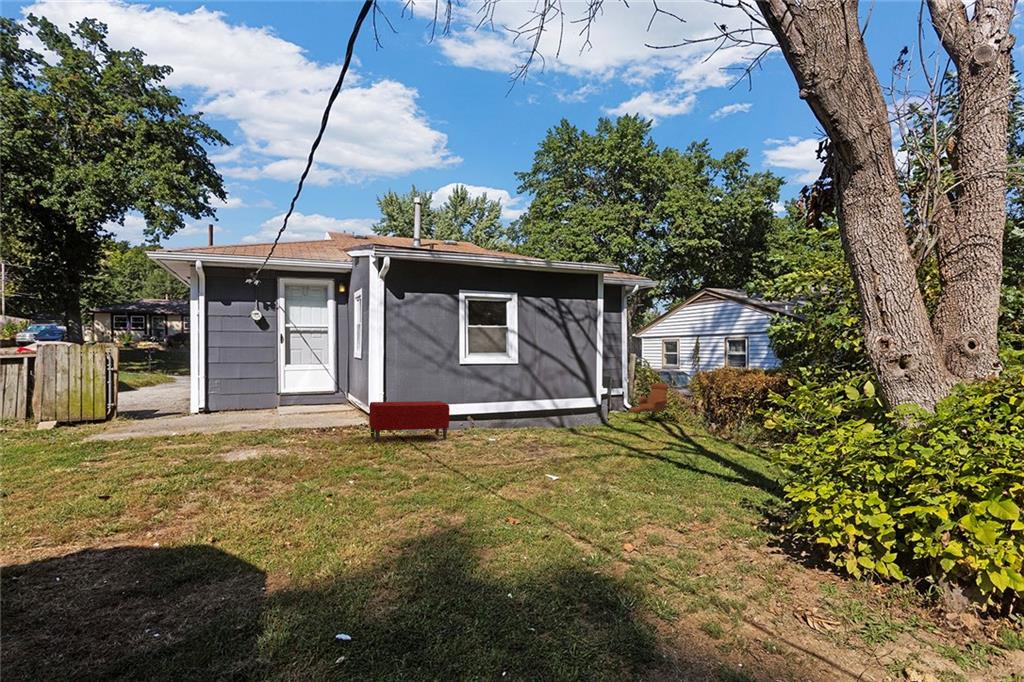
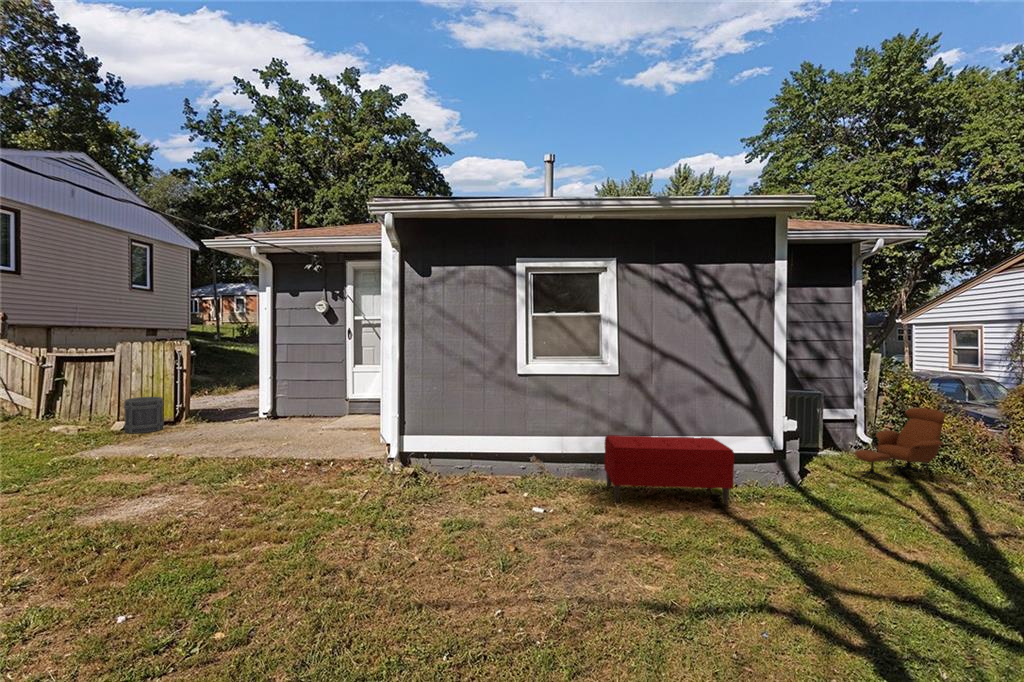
bucket: none [66,396,104,429] -> present [124,397,164,434]
bench: present [369,401,450,442] -> present [604,435,734,505]

